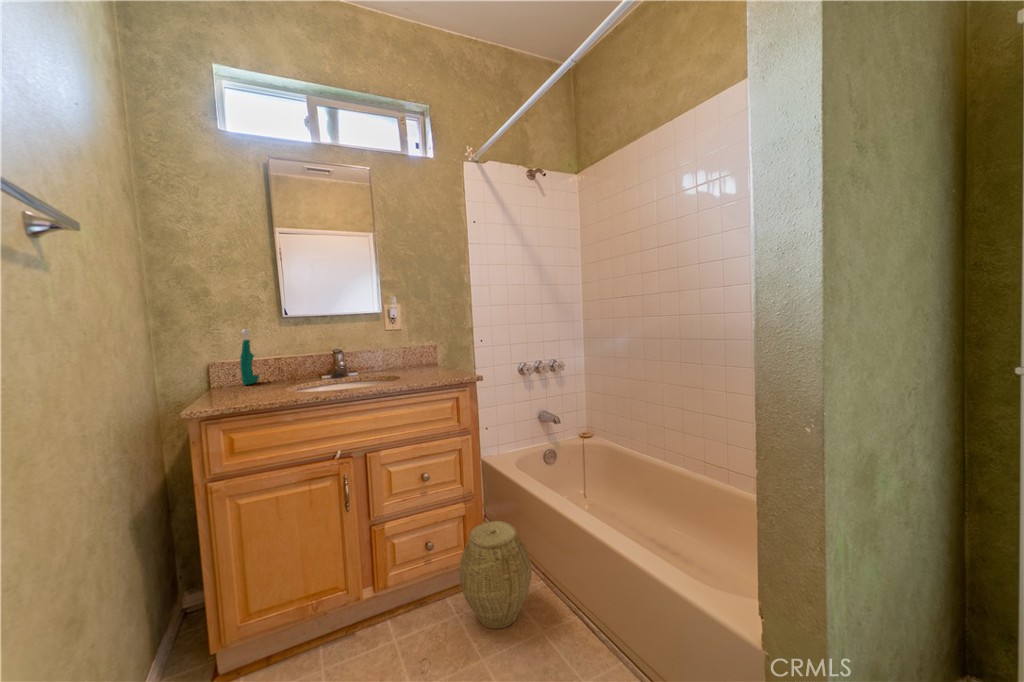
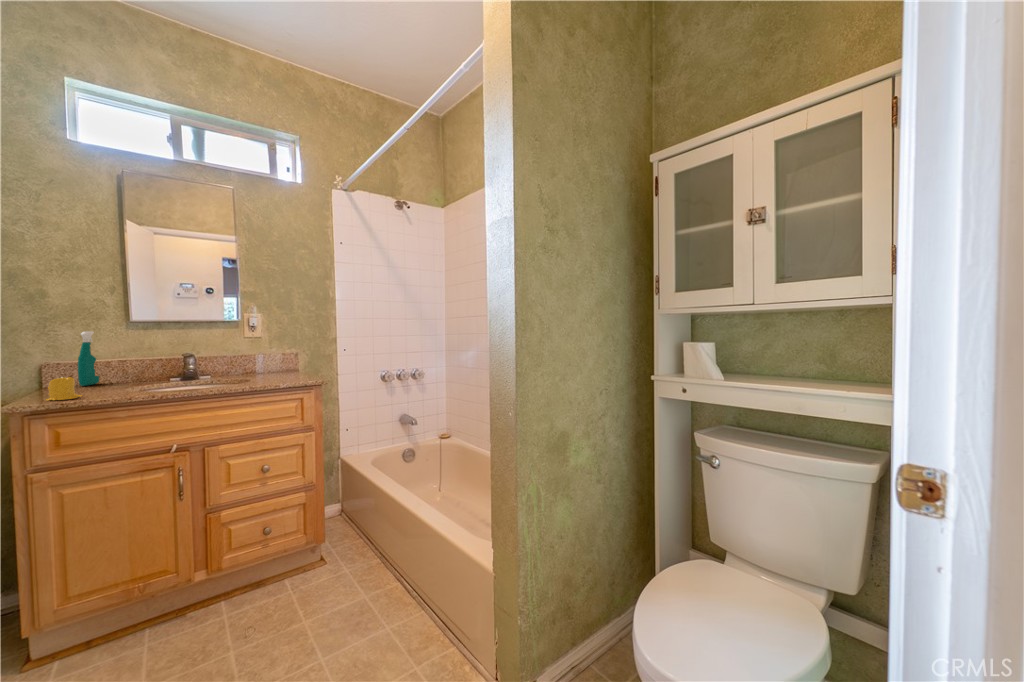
candle: none [220,377,252,404] -> present [46,377,82,401]
woven basket: present [459,521,532,629] -> none [294,506,362,598]

